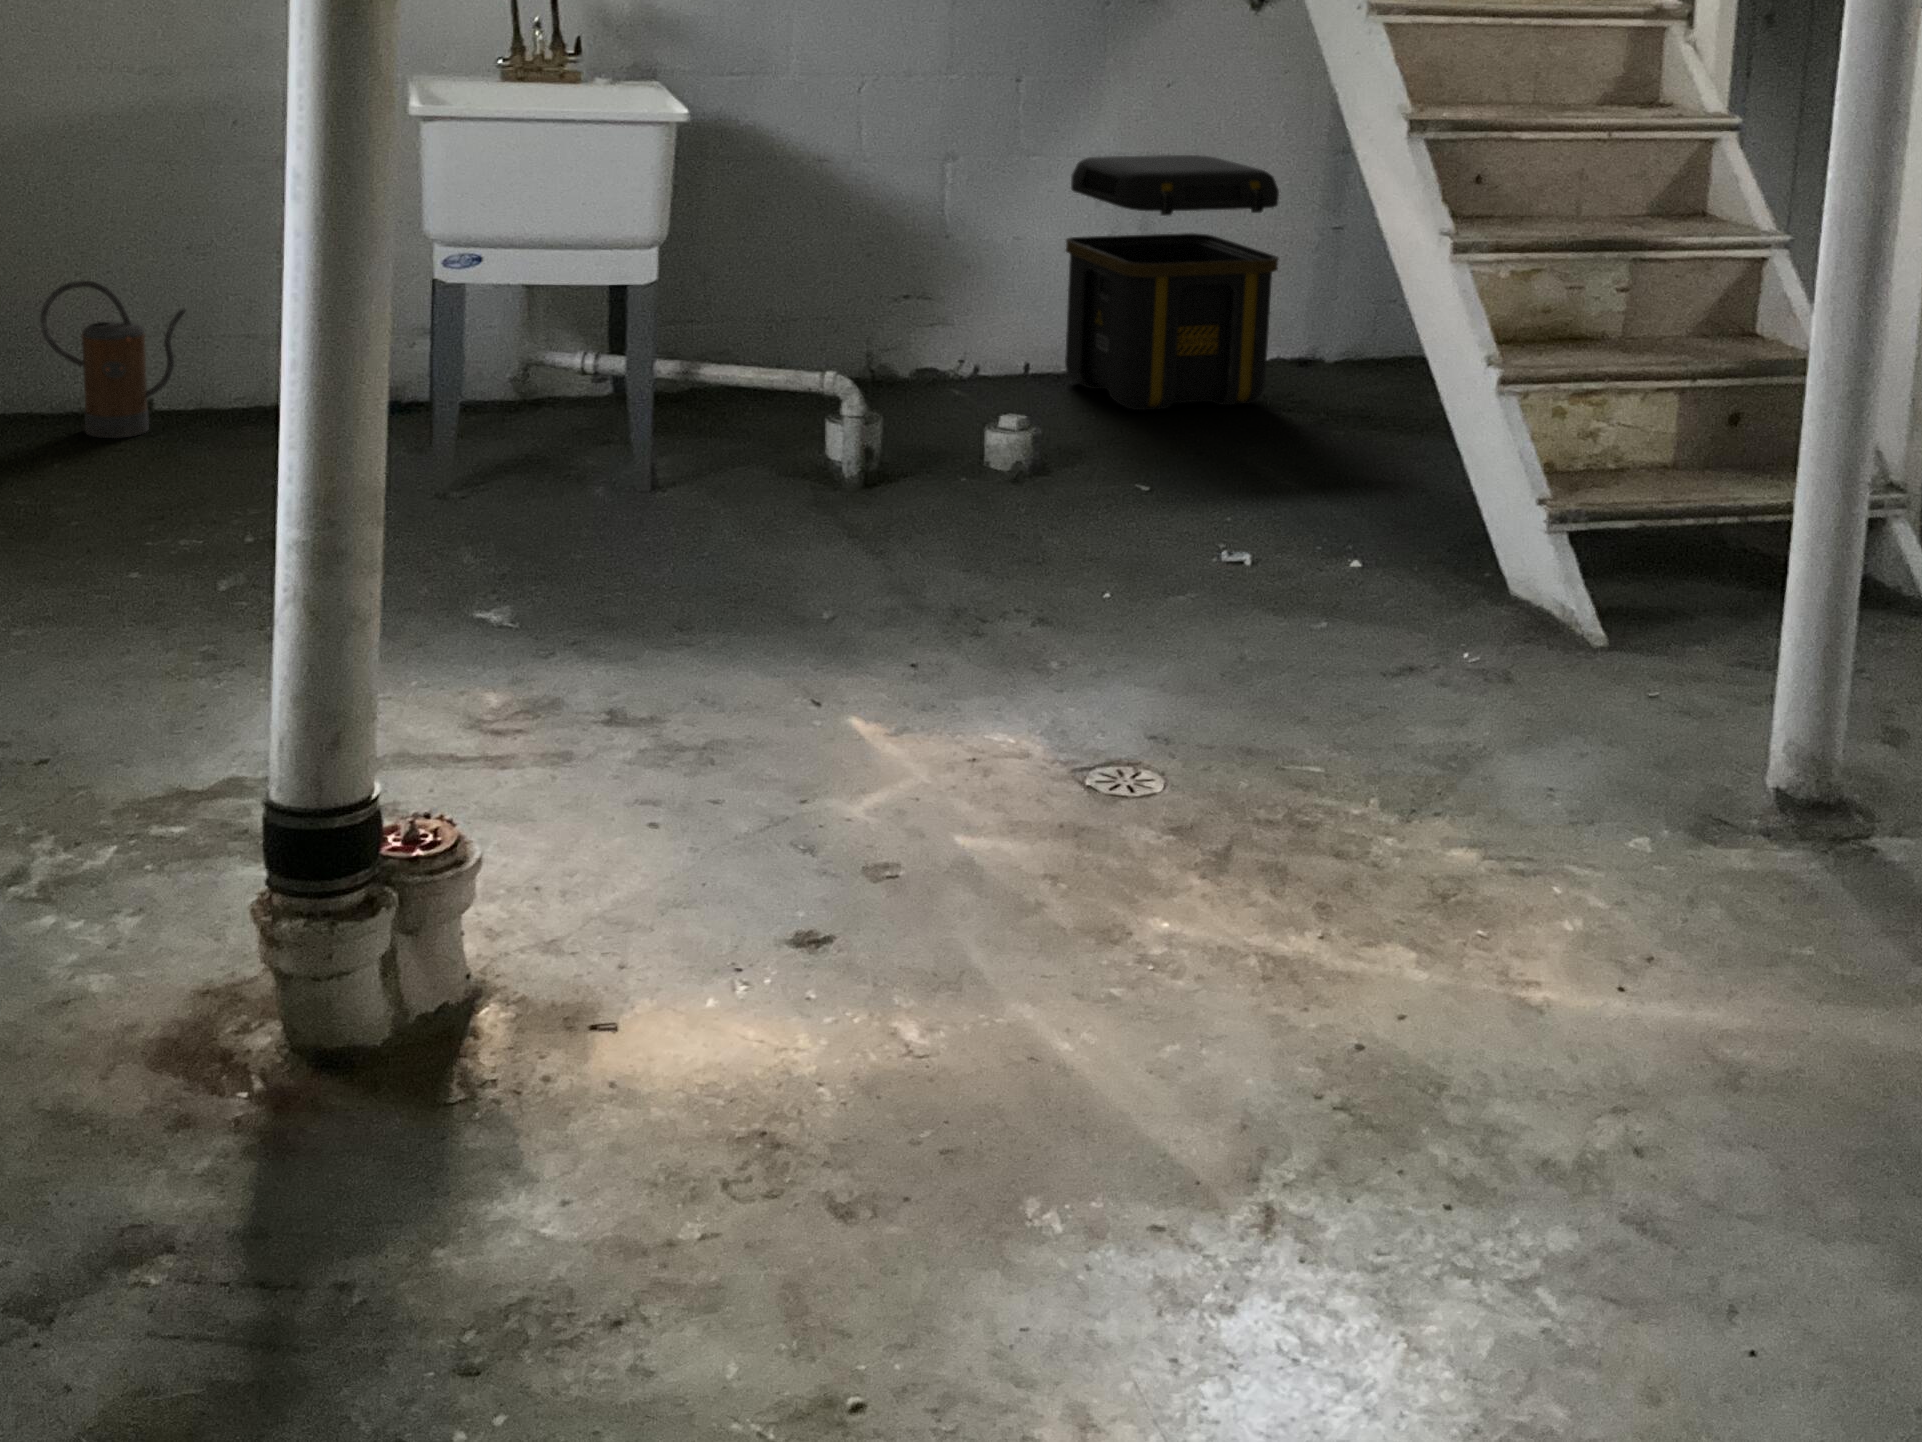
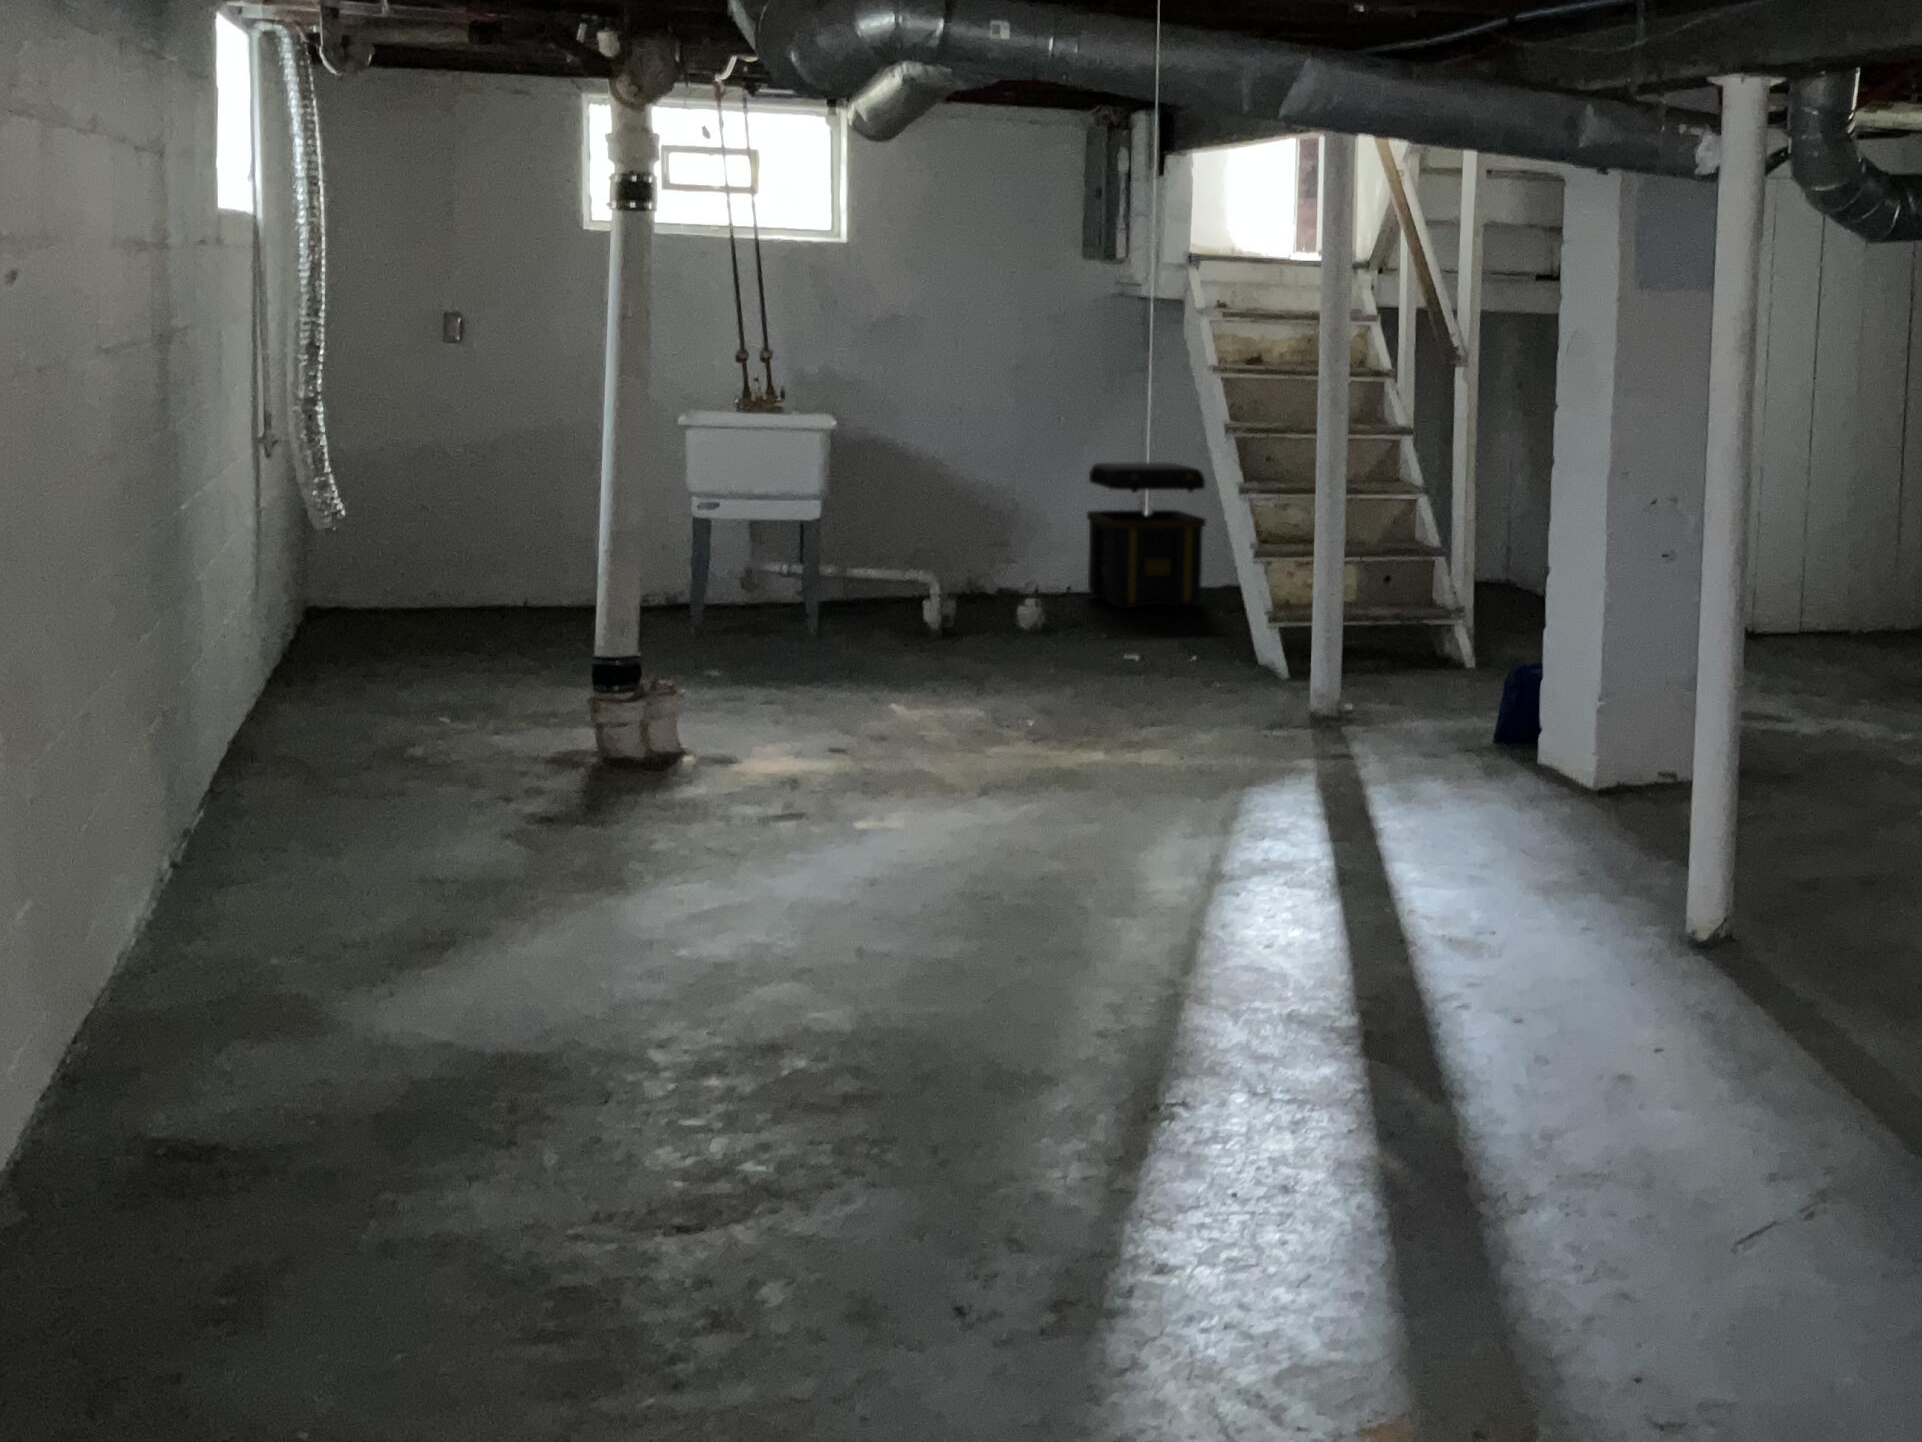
watering can: present [40,281,186,438] -> none [461,525,548,615]

